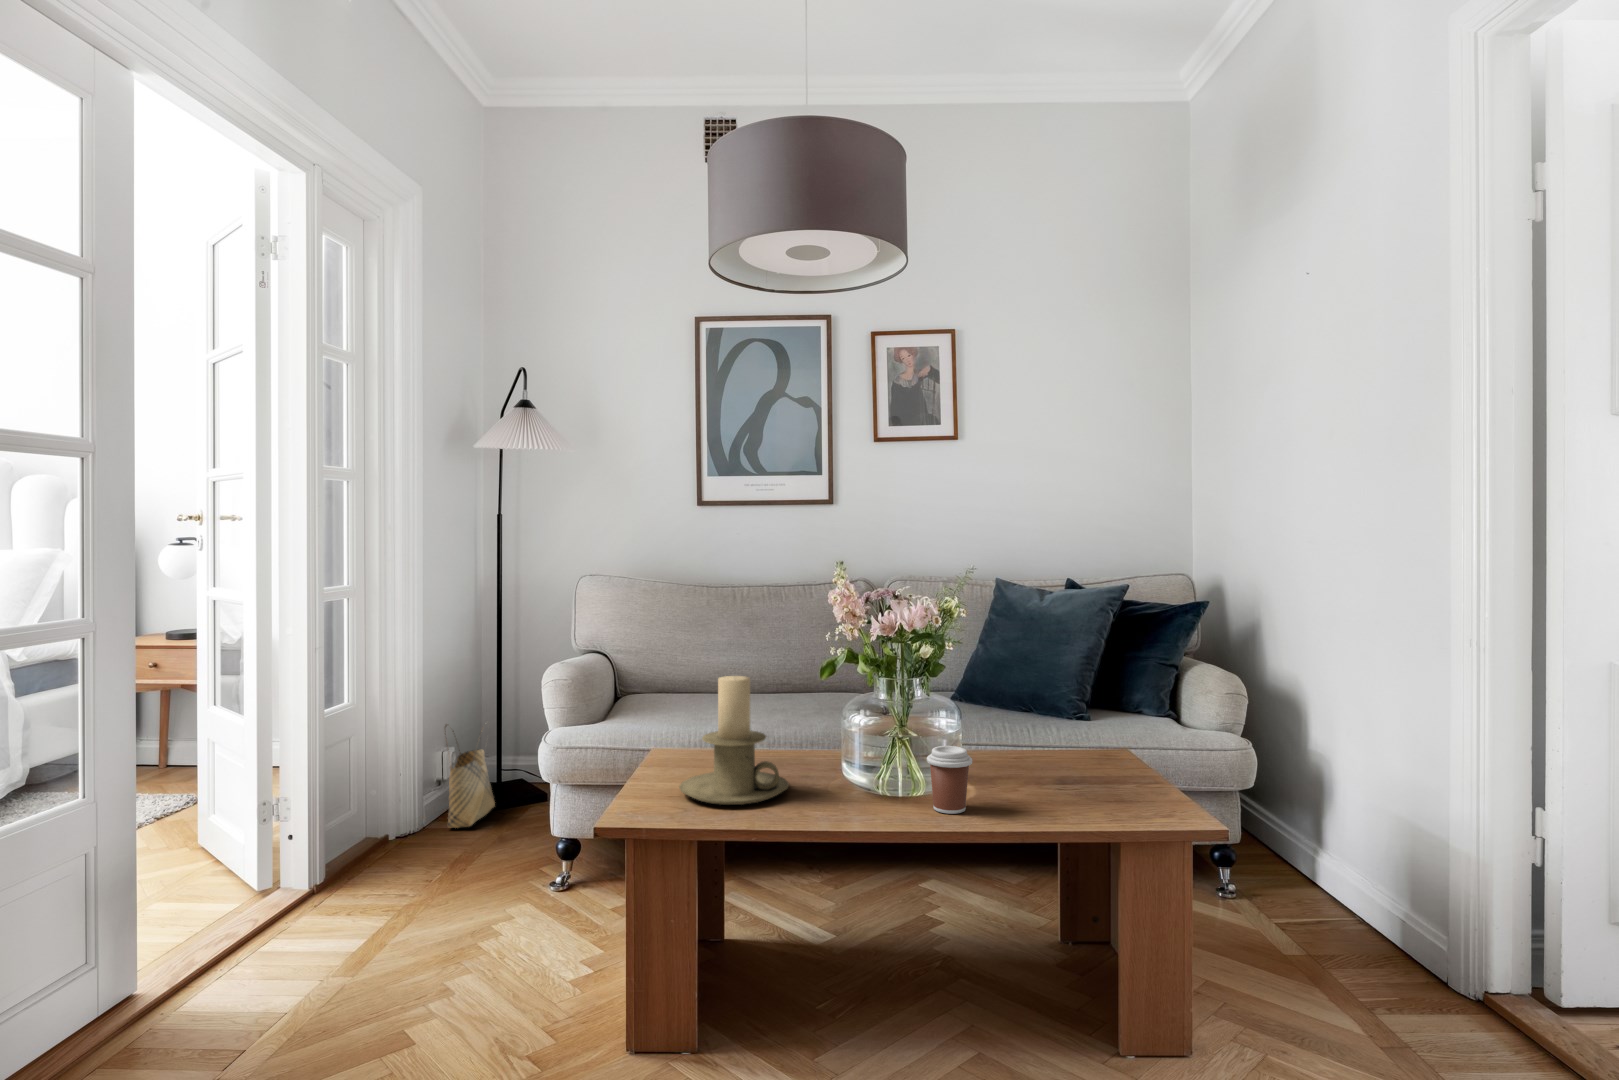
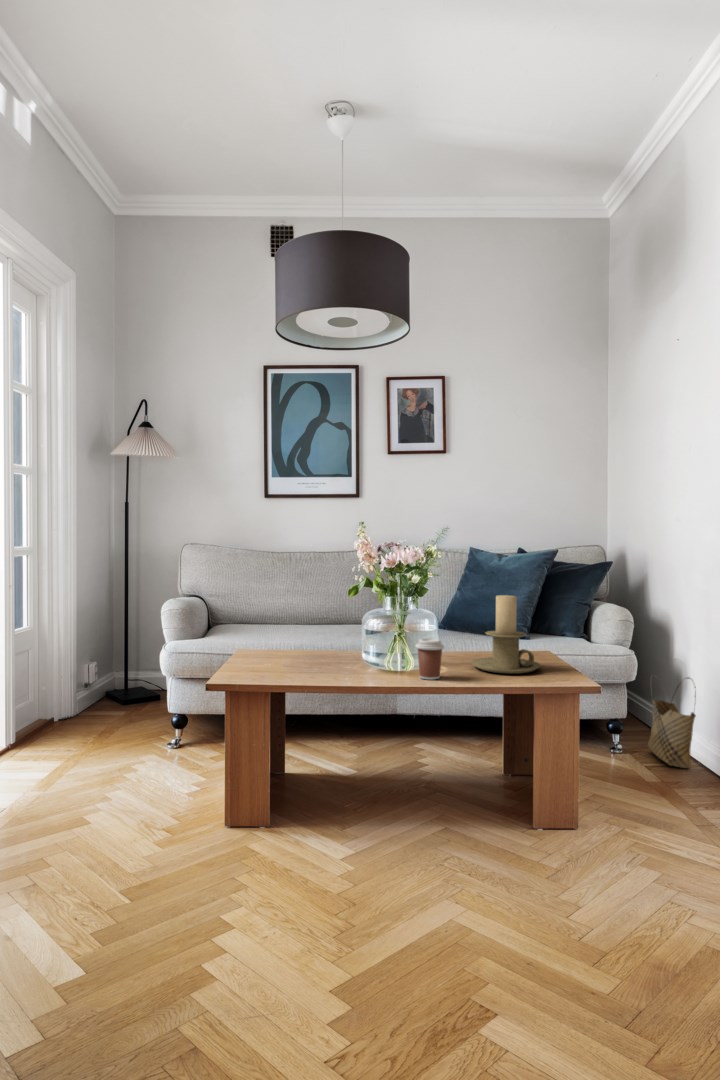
candle holder: present [679,676,789,805] -> present [471,595,541,674]
woven basket: present [445,724,495,828] -> present [648,678,696,768]

